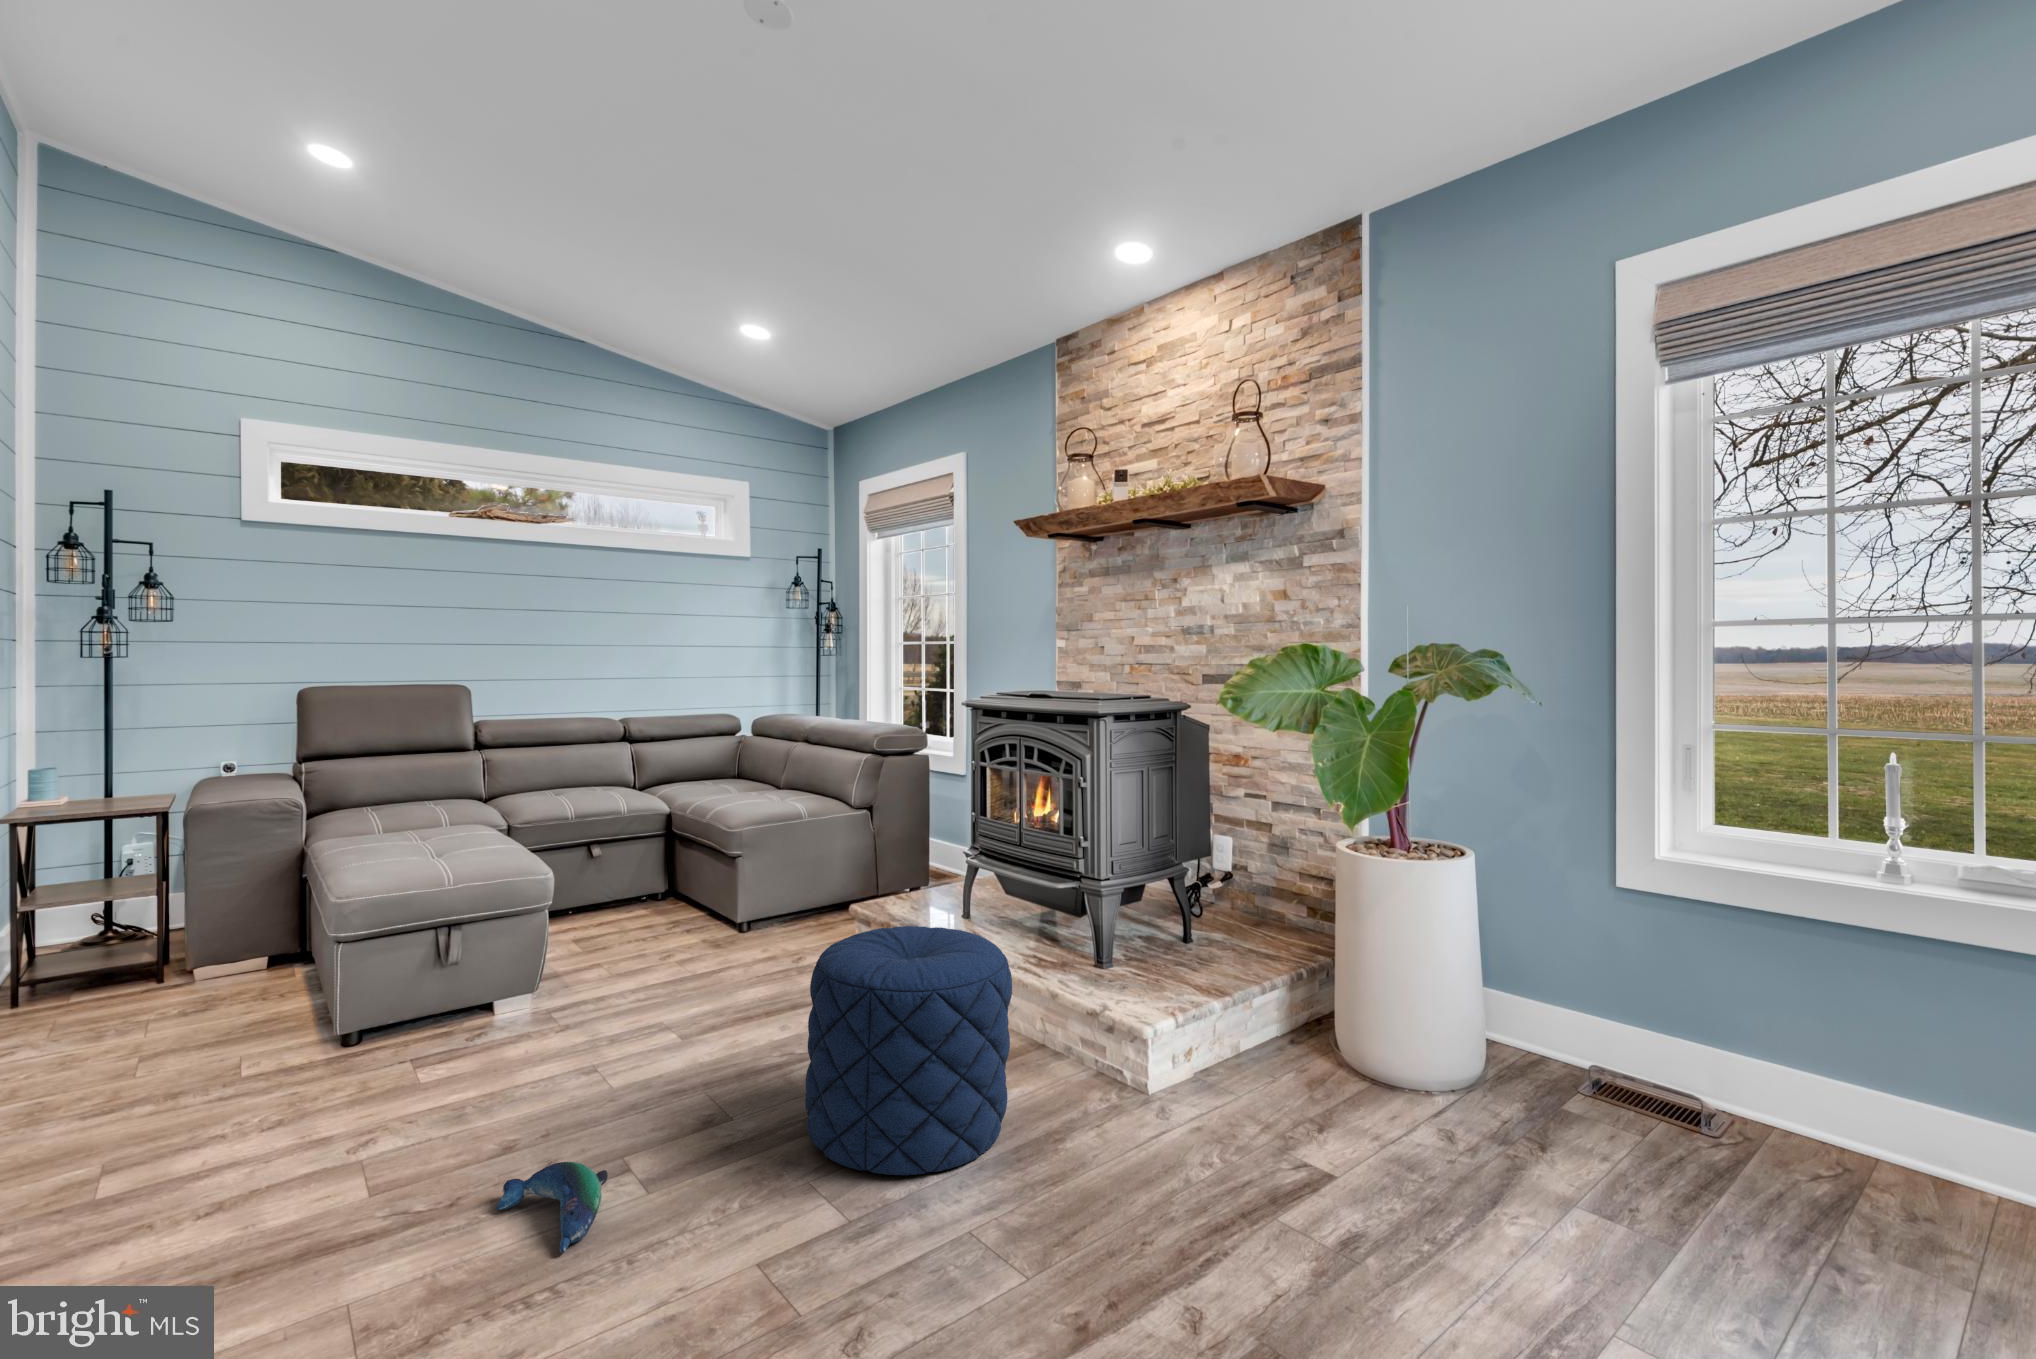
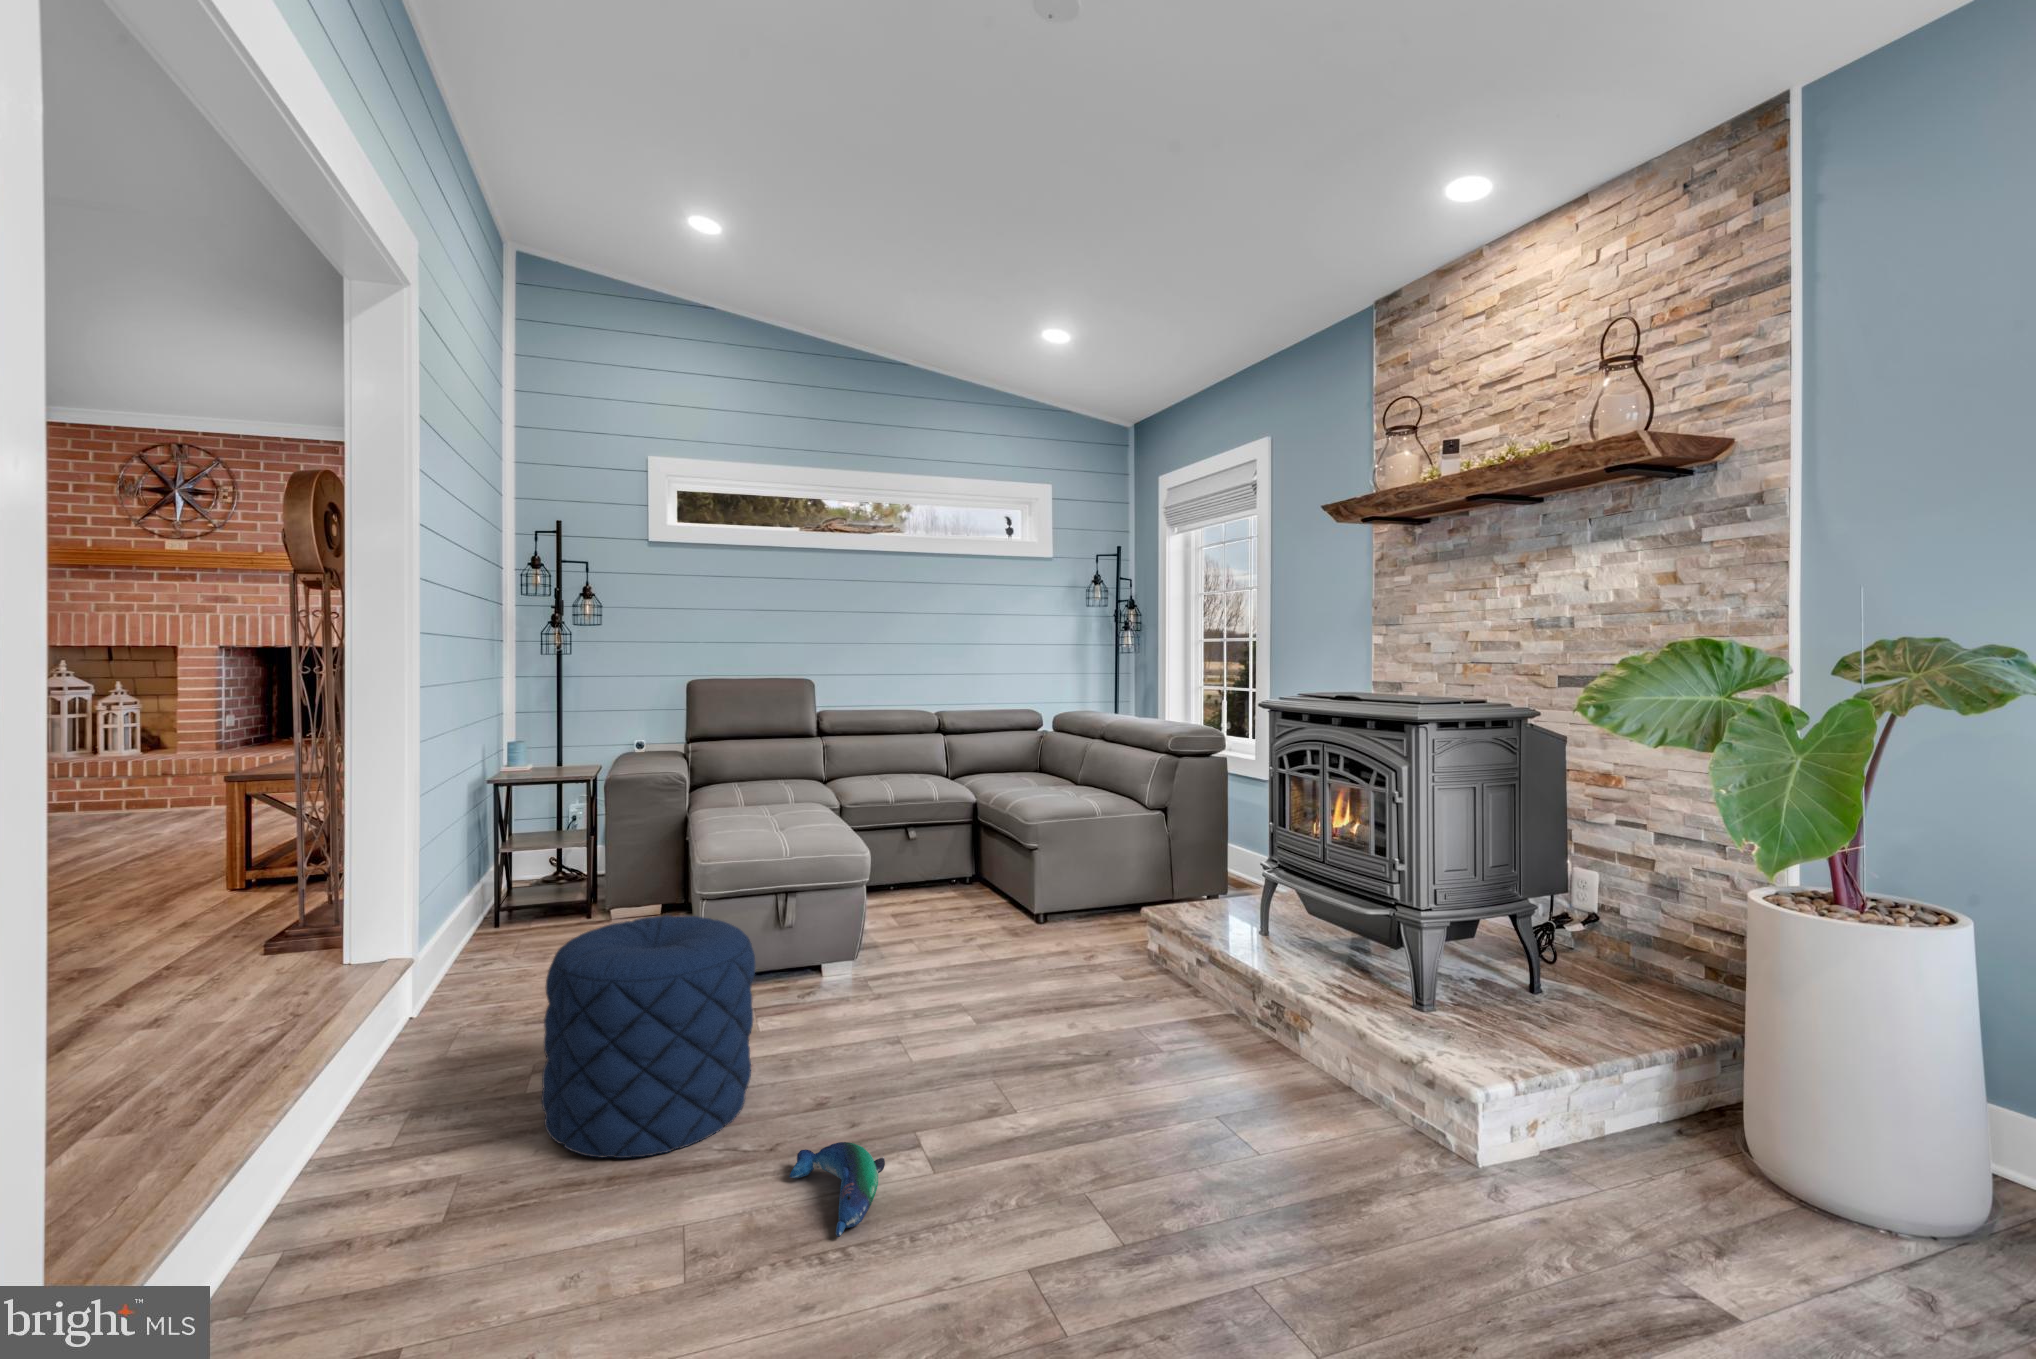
pouf: present [805,926,1012,1175] -> present [542,915,756,1158]

